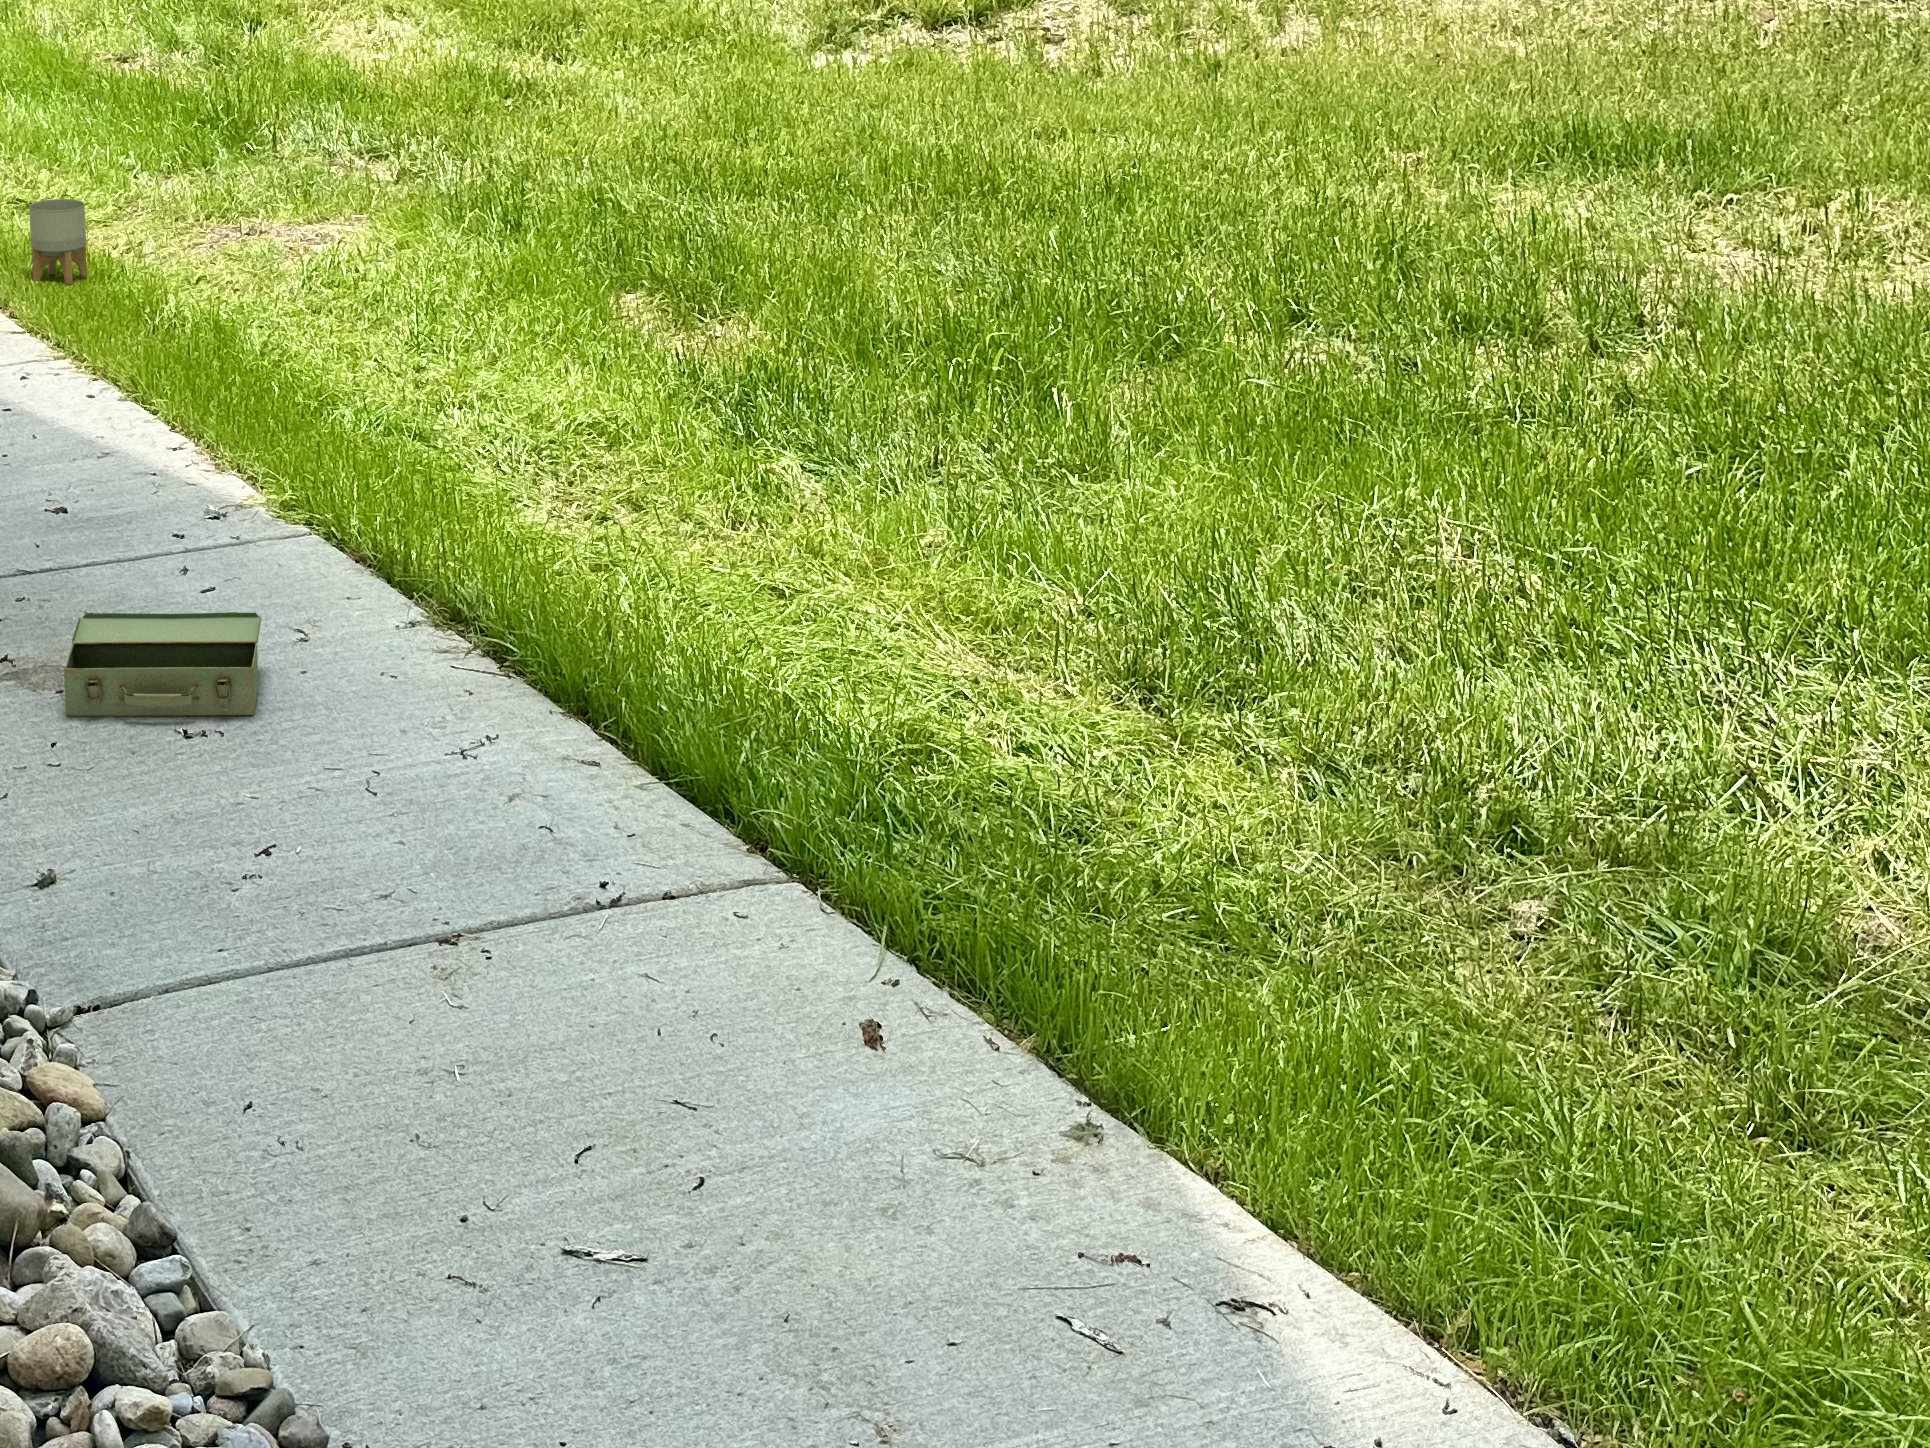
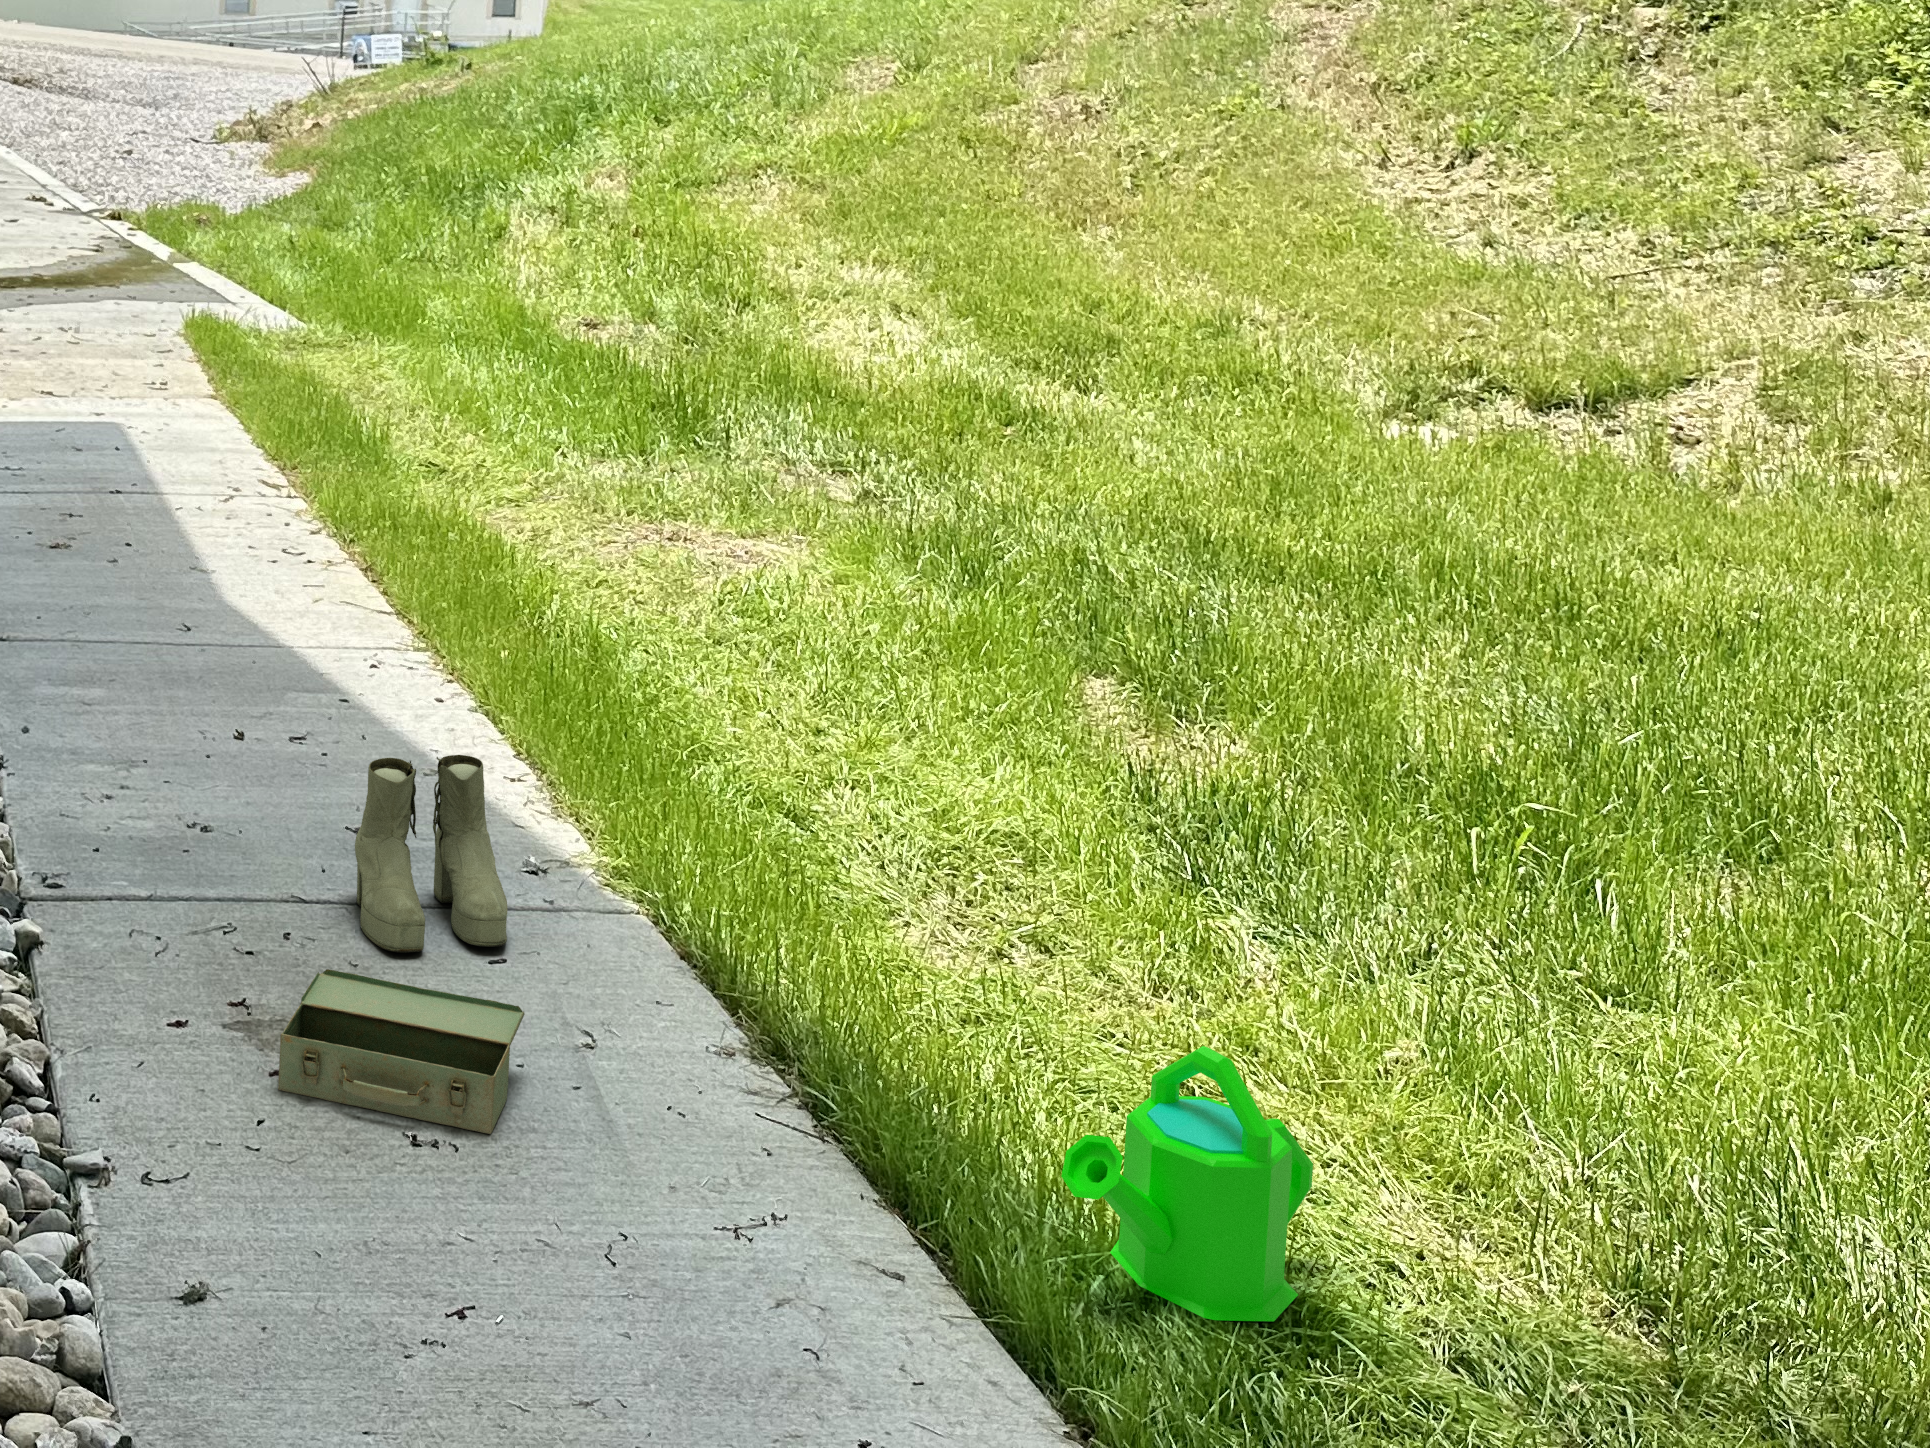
planter: present [29,199,87,285] -> none [417,472,480,568]
boots: none [74,423,219,596] -> present [355,755,508,952]
watering can: none [718,532,893,737] -> present [1061,1046,1313,1322]

